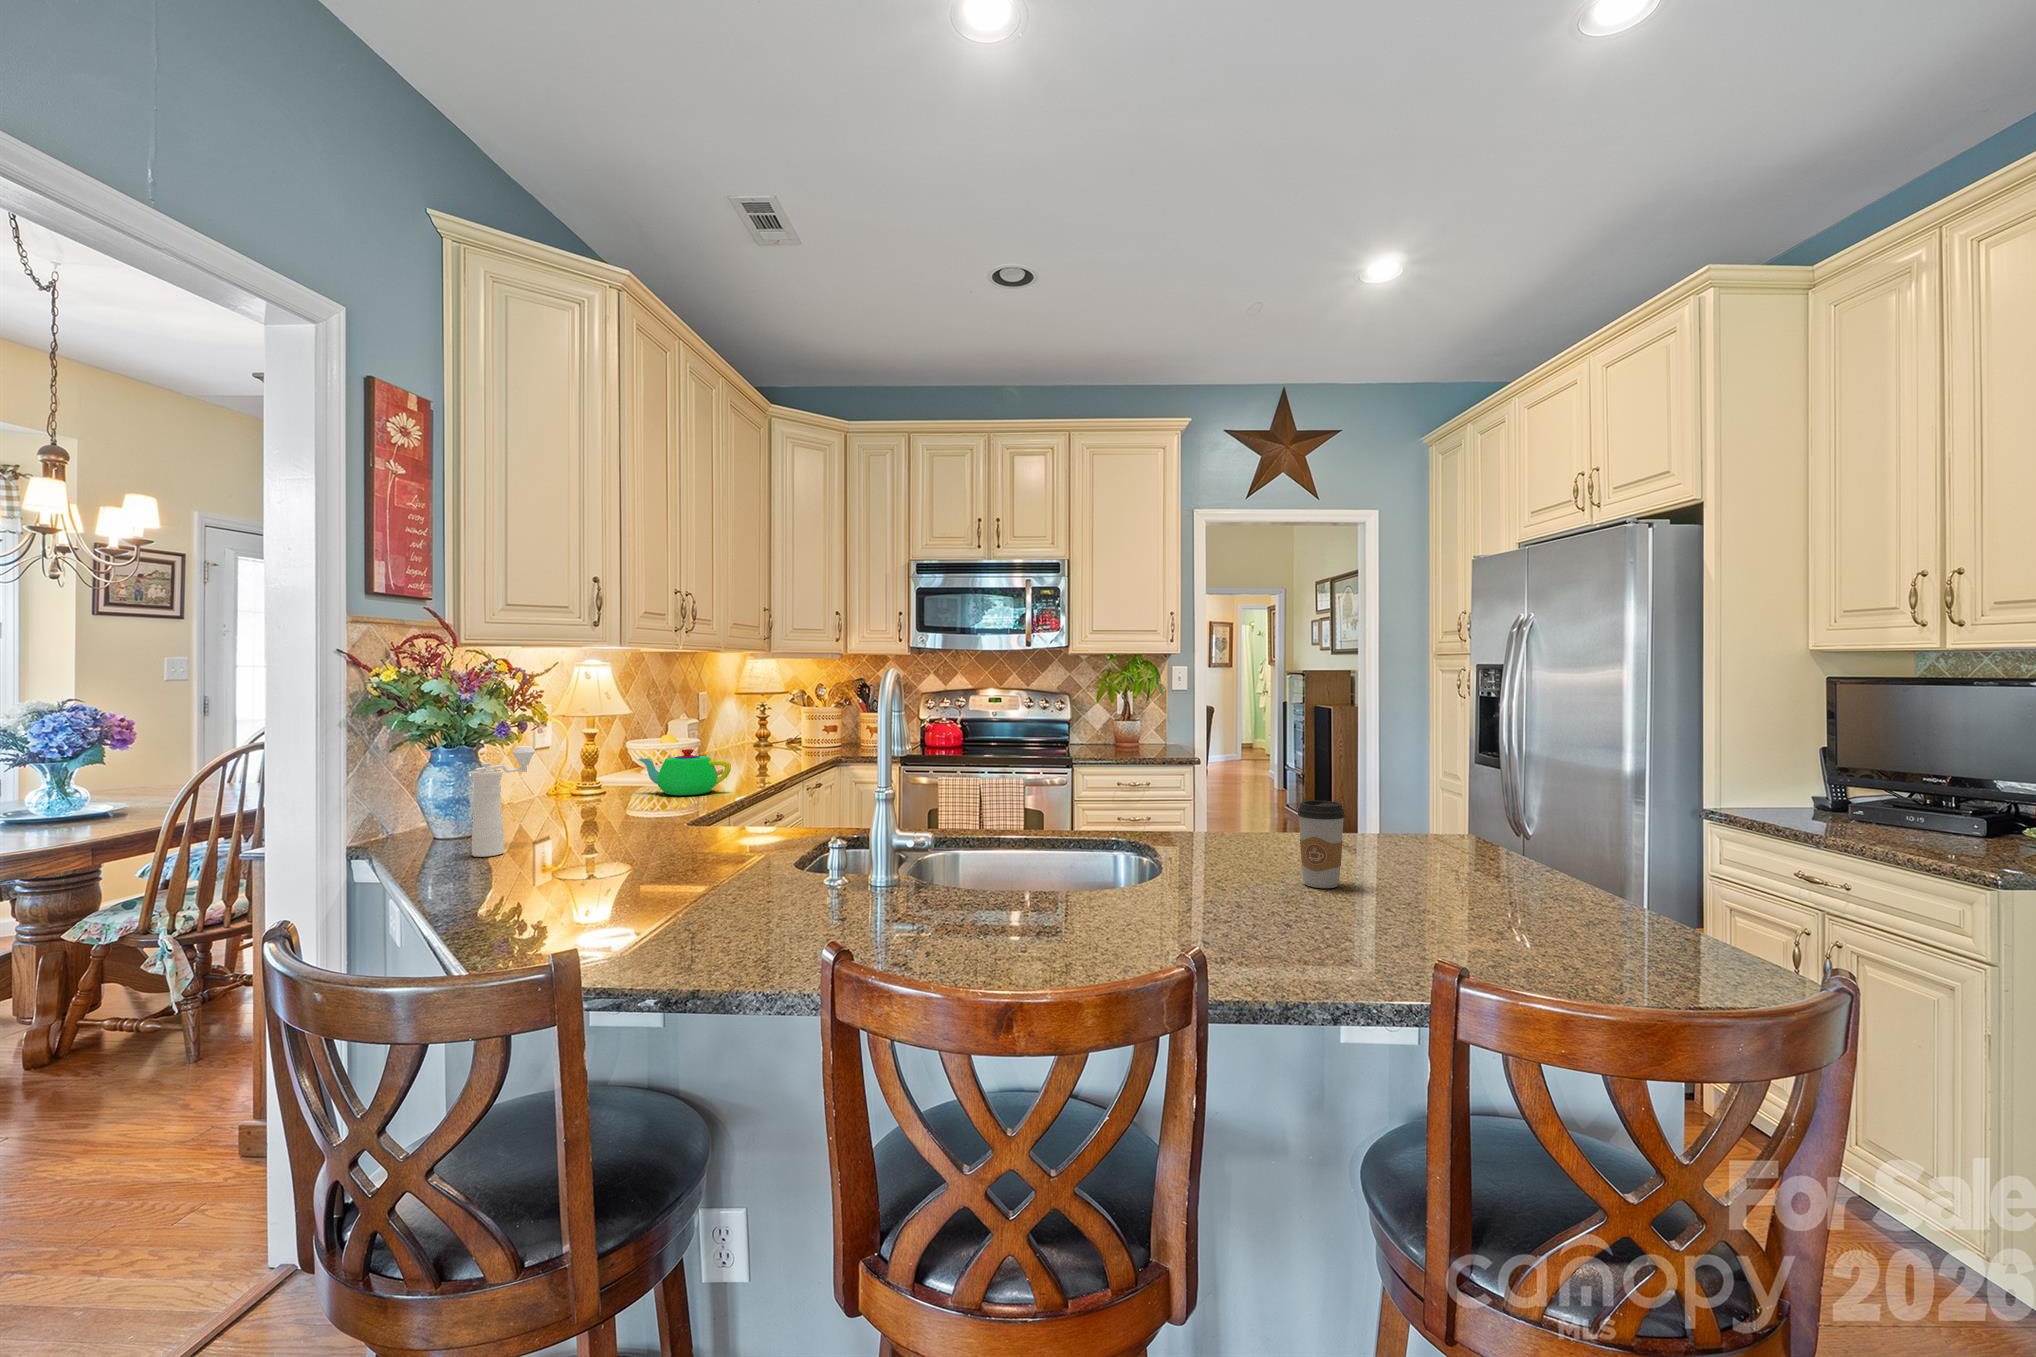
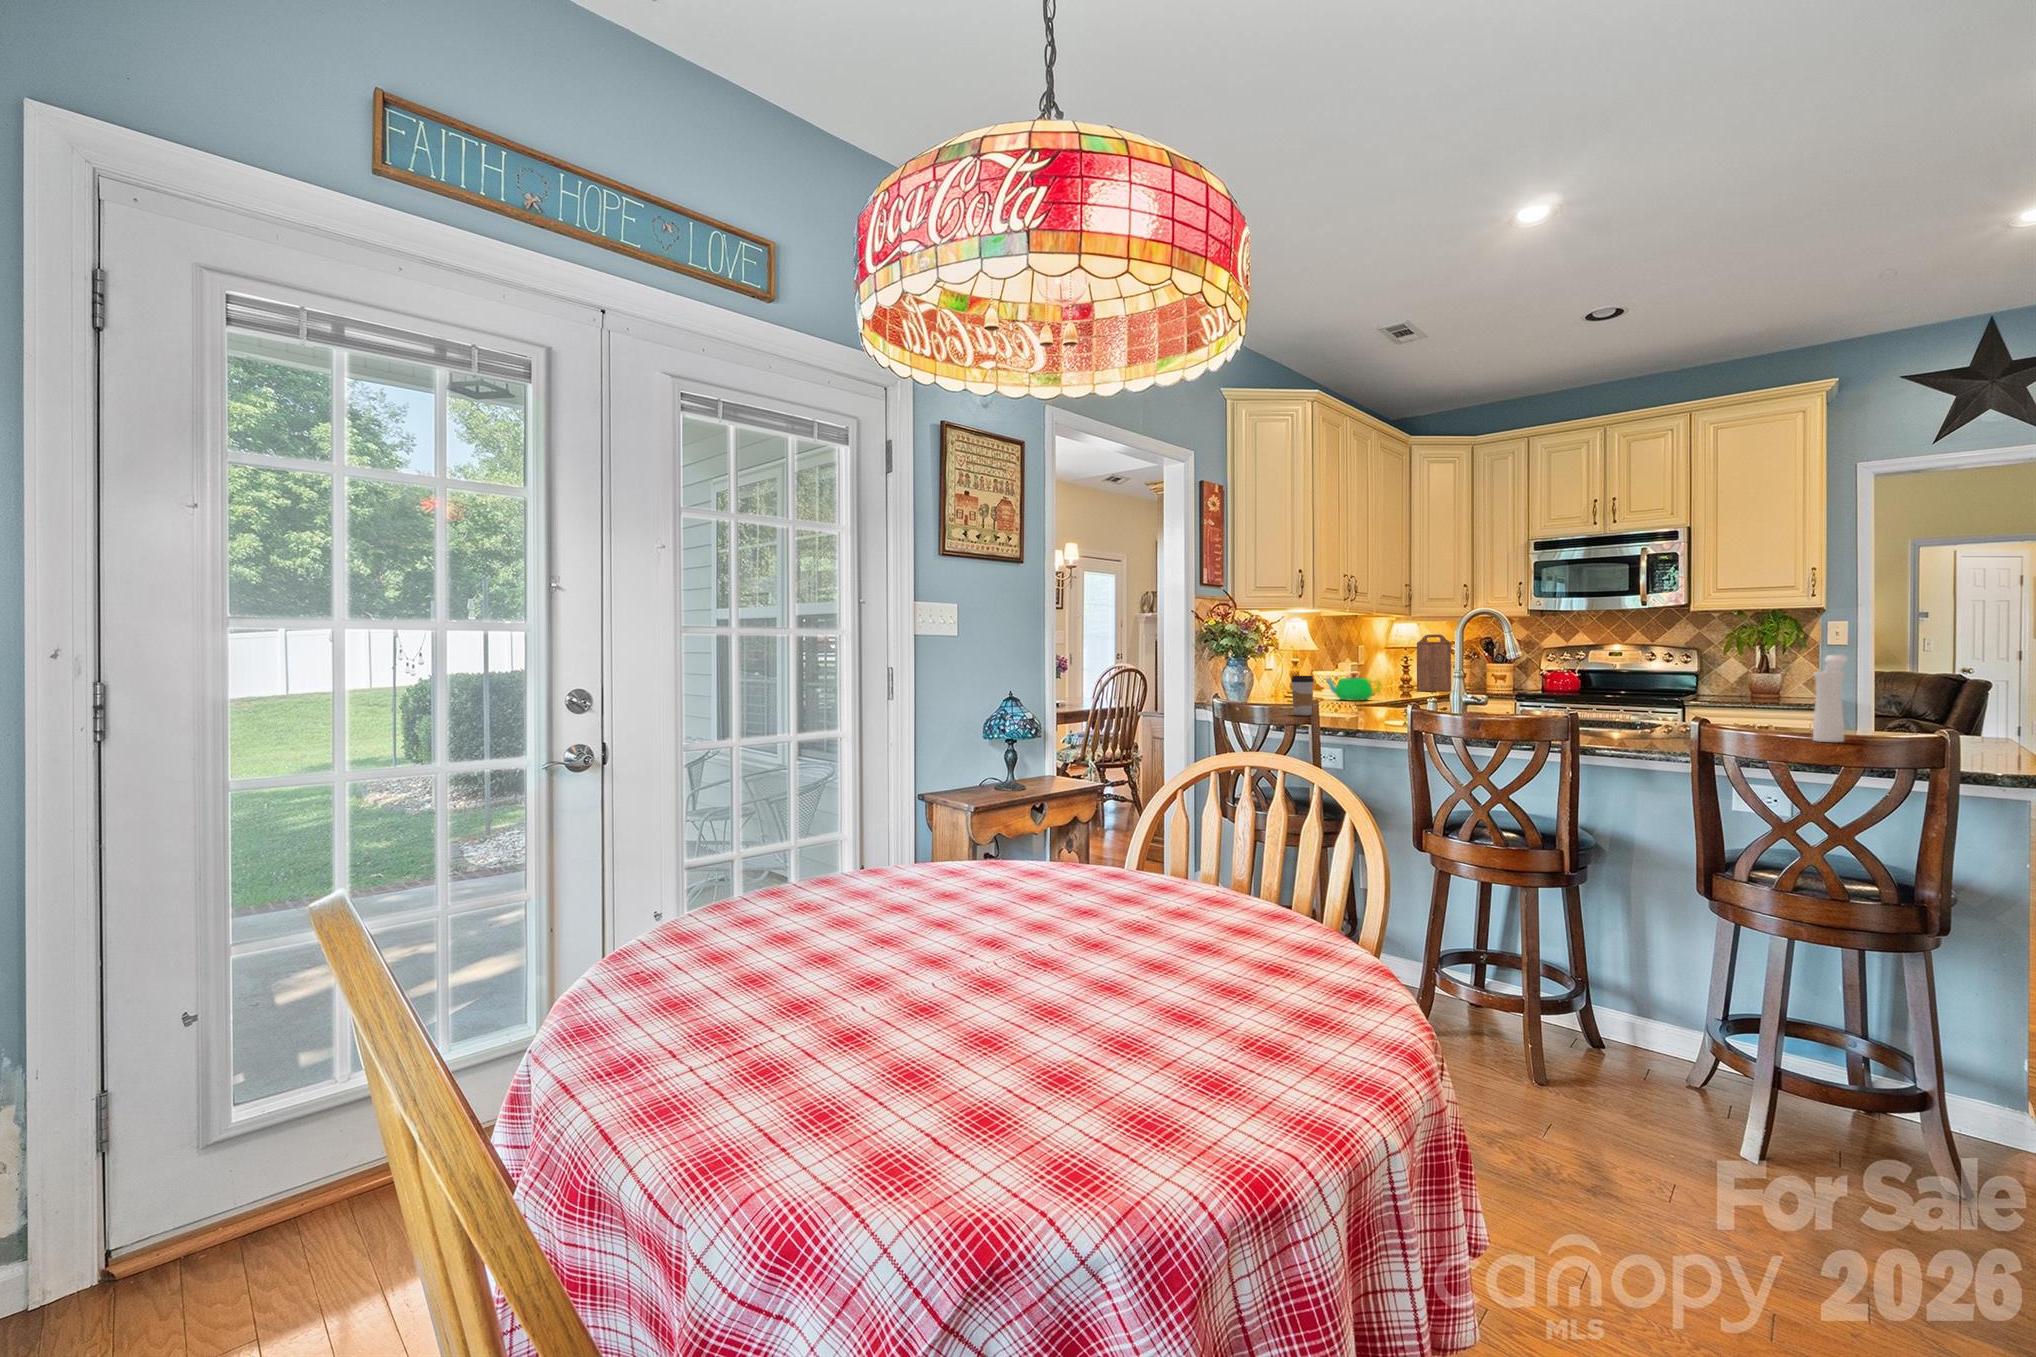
cutting board: none [775,676,818,754] -> present [1417,634,1451,691]
pepper mill: present [471,746,535,857] -> present [1813,655,1847,742]
coffee cup: present [1298,801,1345,888] -> present [1291,676,1314,715]

